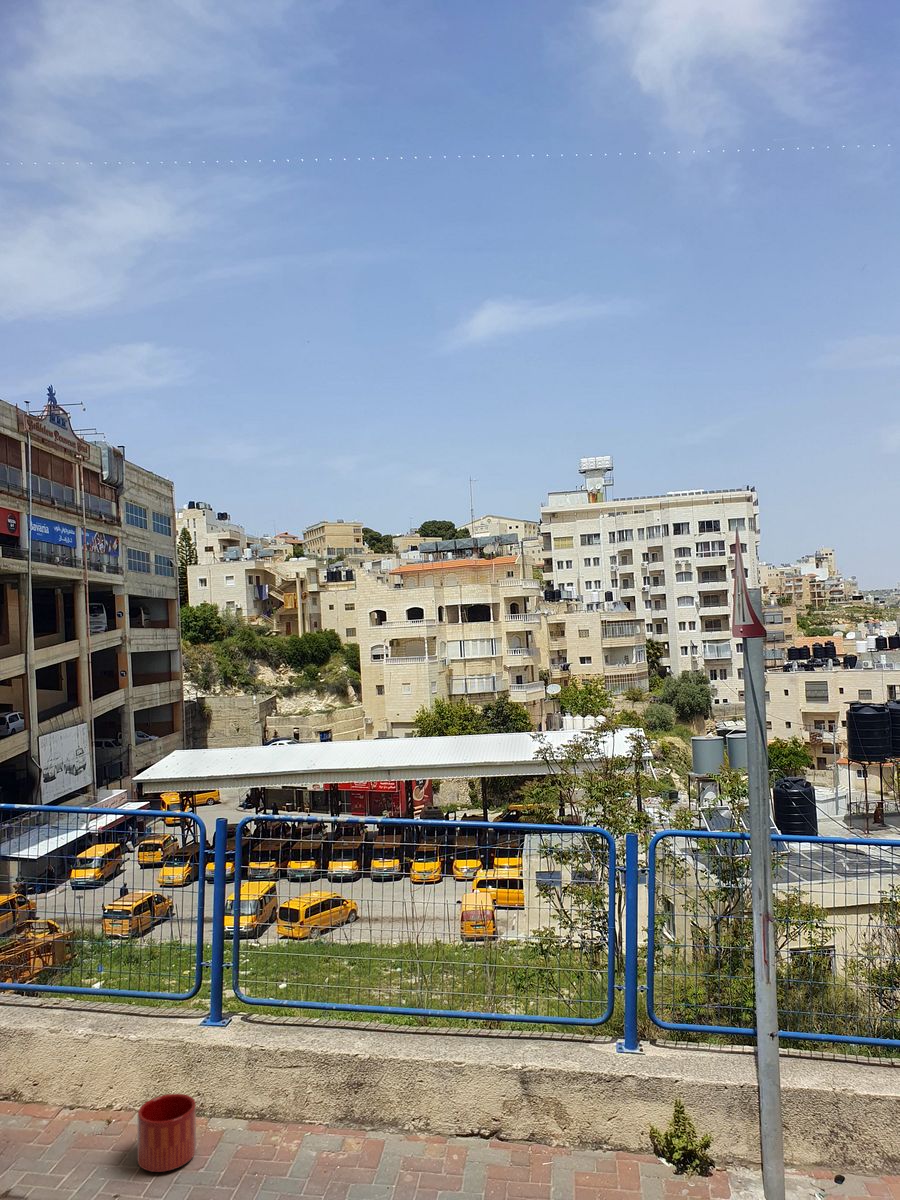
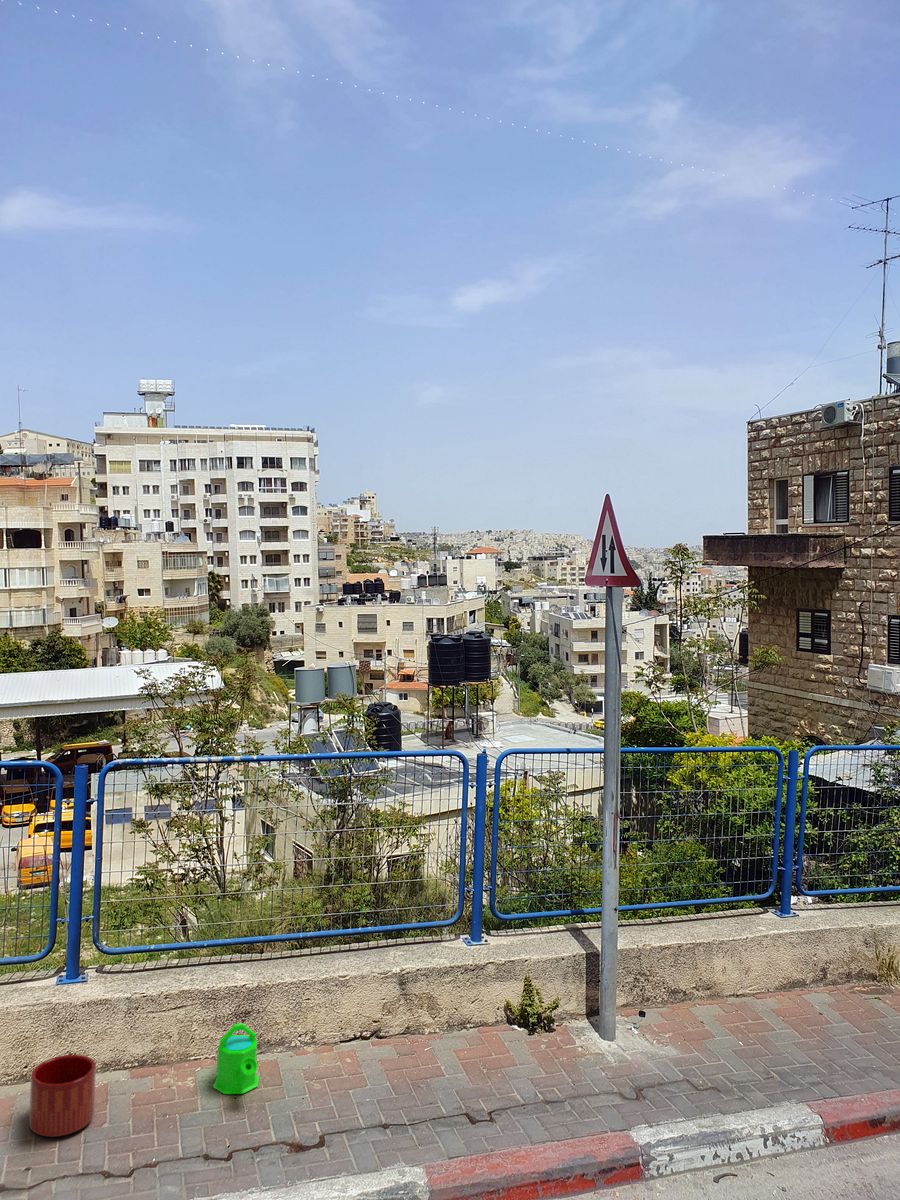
watering can: none [308,1094,355,1170] -> present [213,1023,259,1094]

